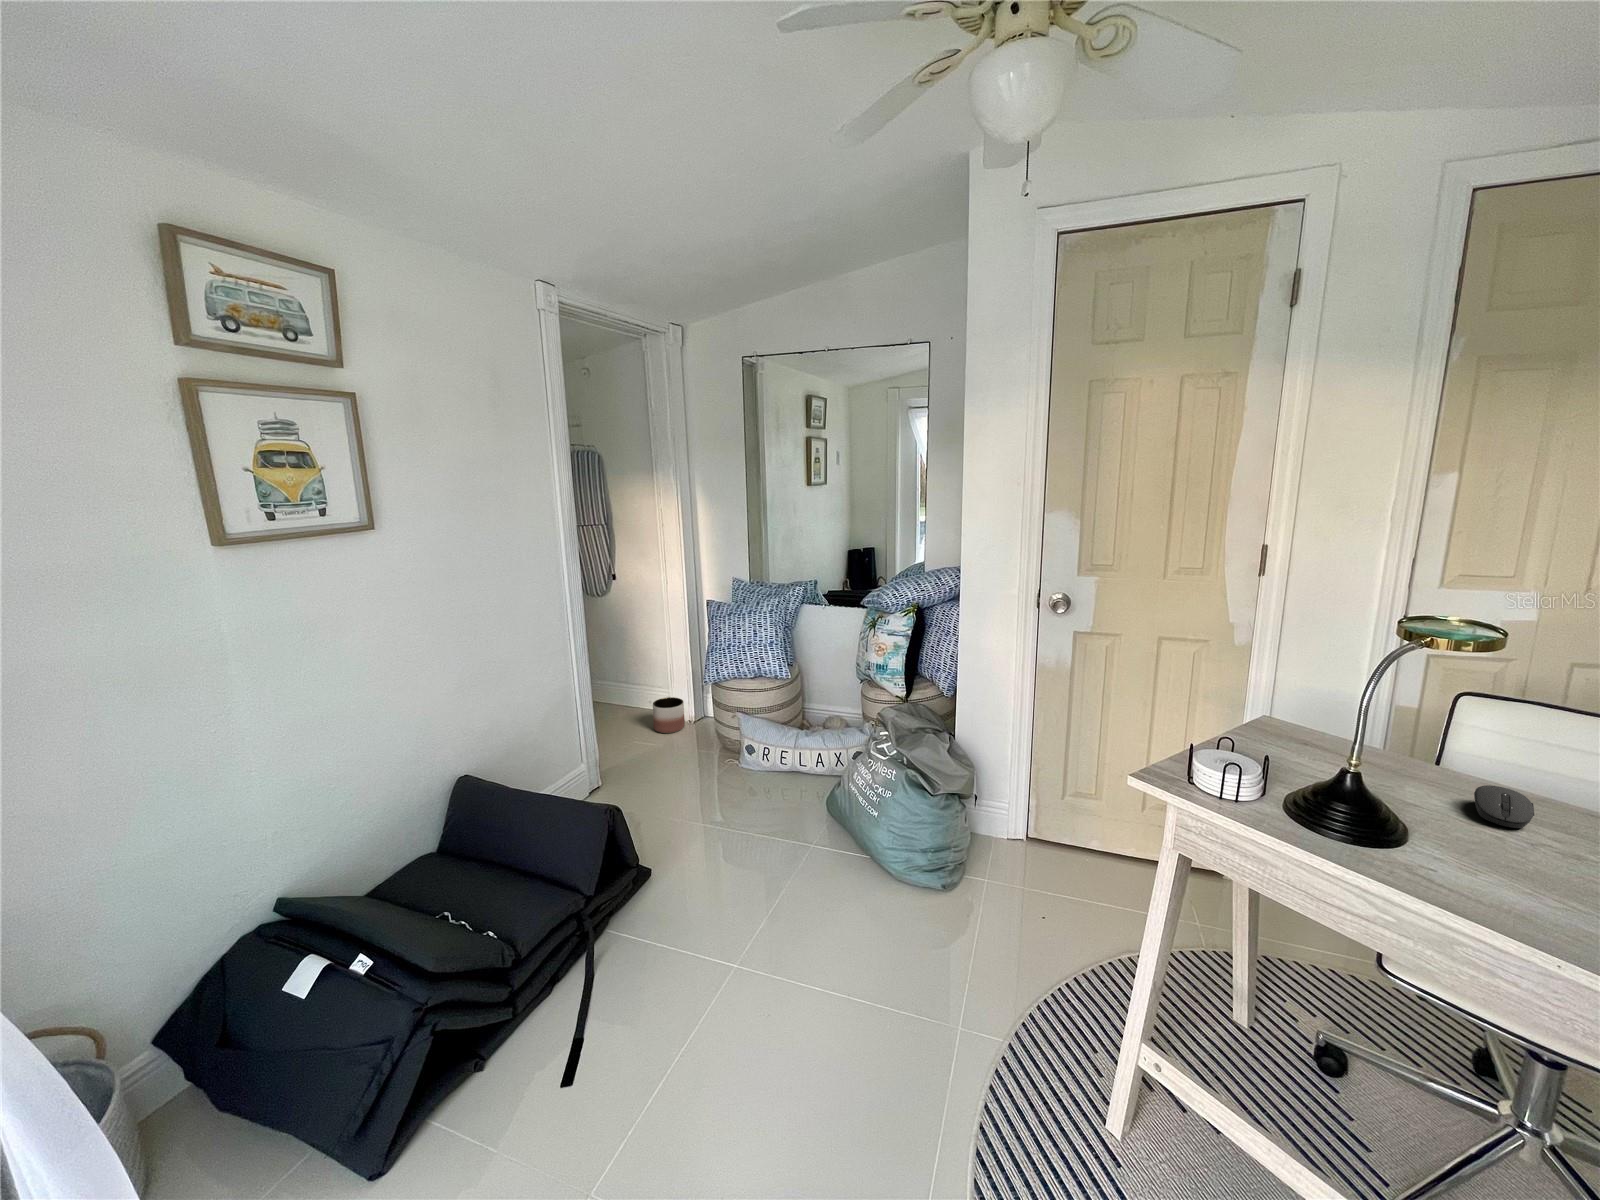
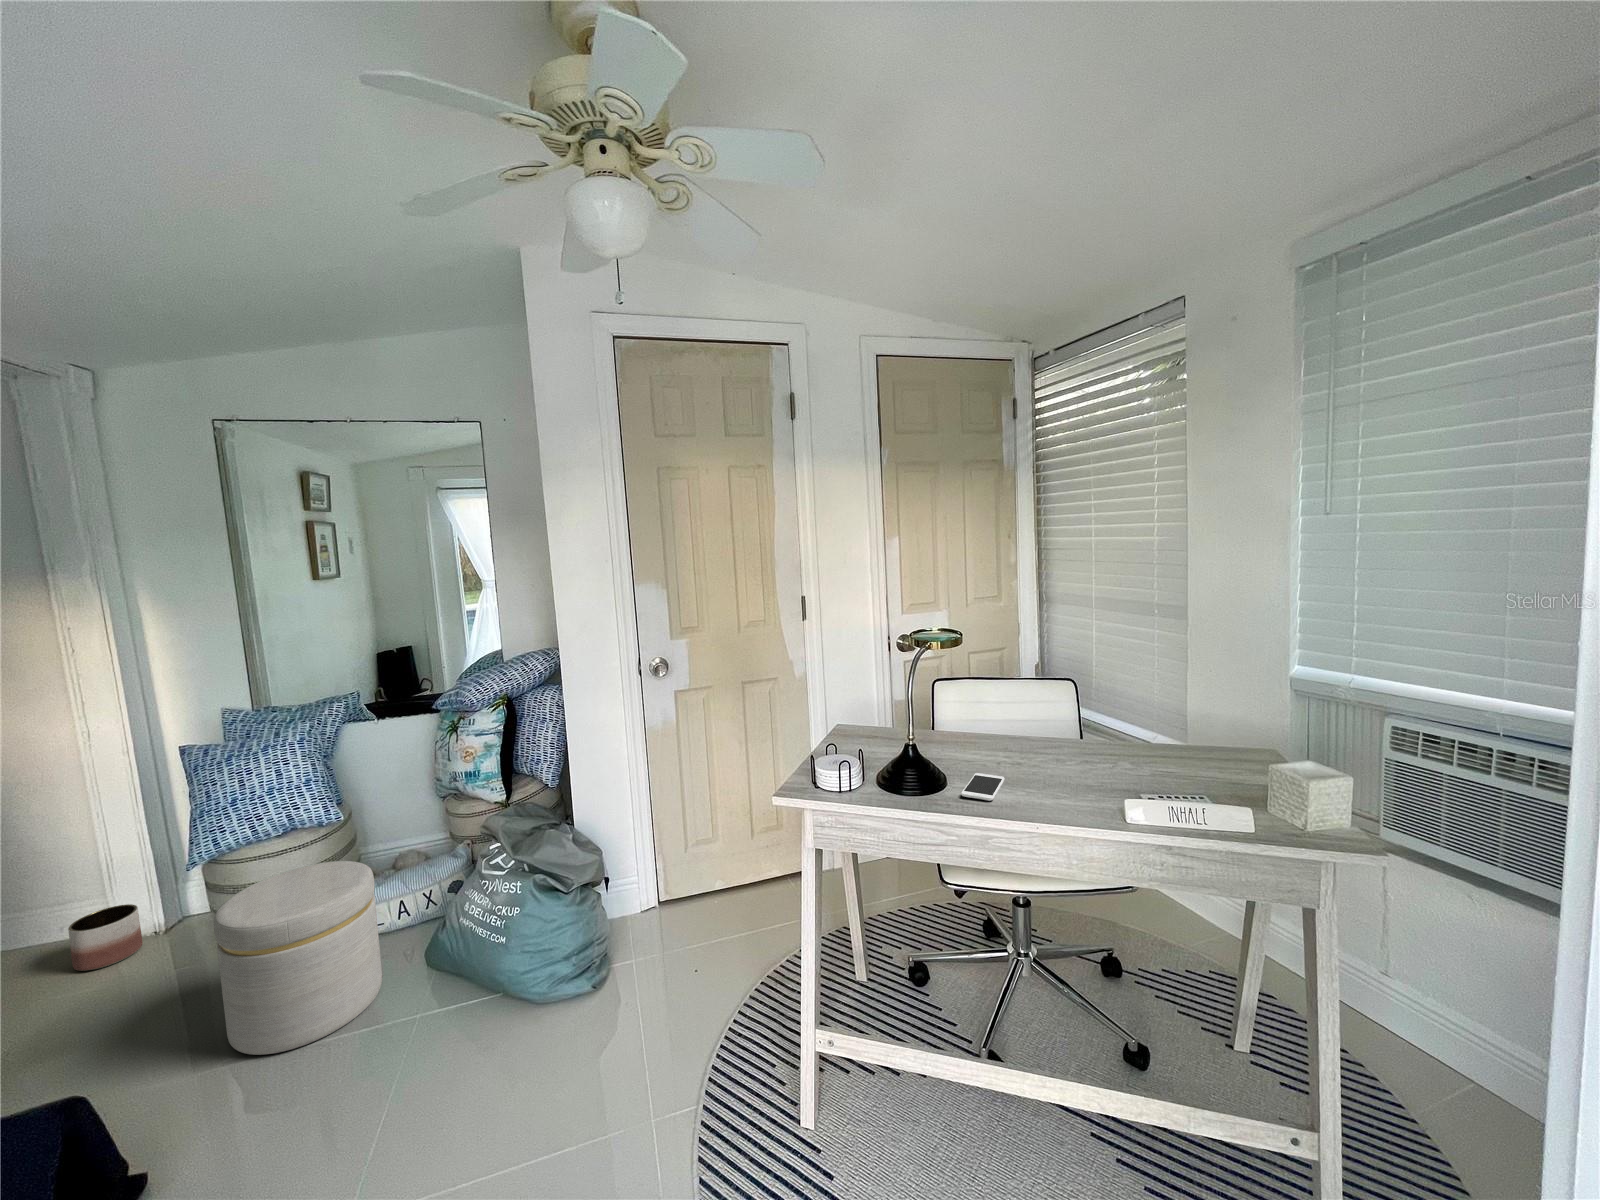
ottoman: none [706,706,799,830] -> present [214,861,382,1055]
computer mouse: present [1474,785,1534,828] -> none [960,733,989,757]
smartphone: none [1429,847,1539,896] -> present [961,773,1004,801]

